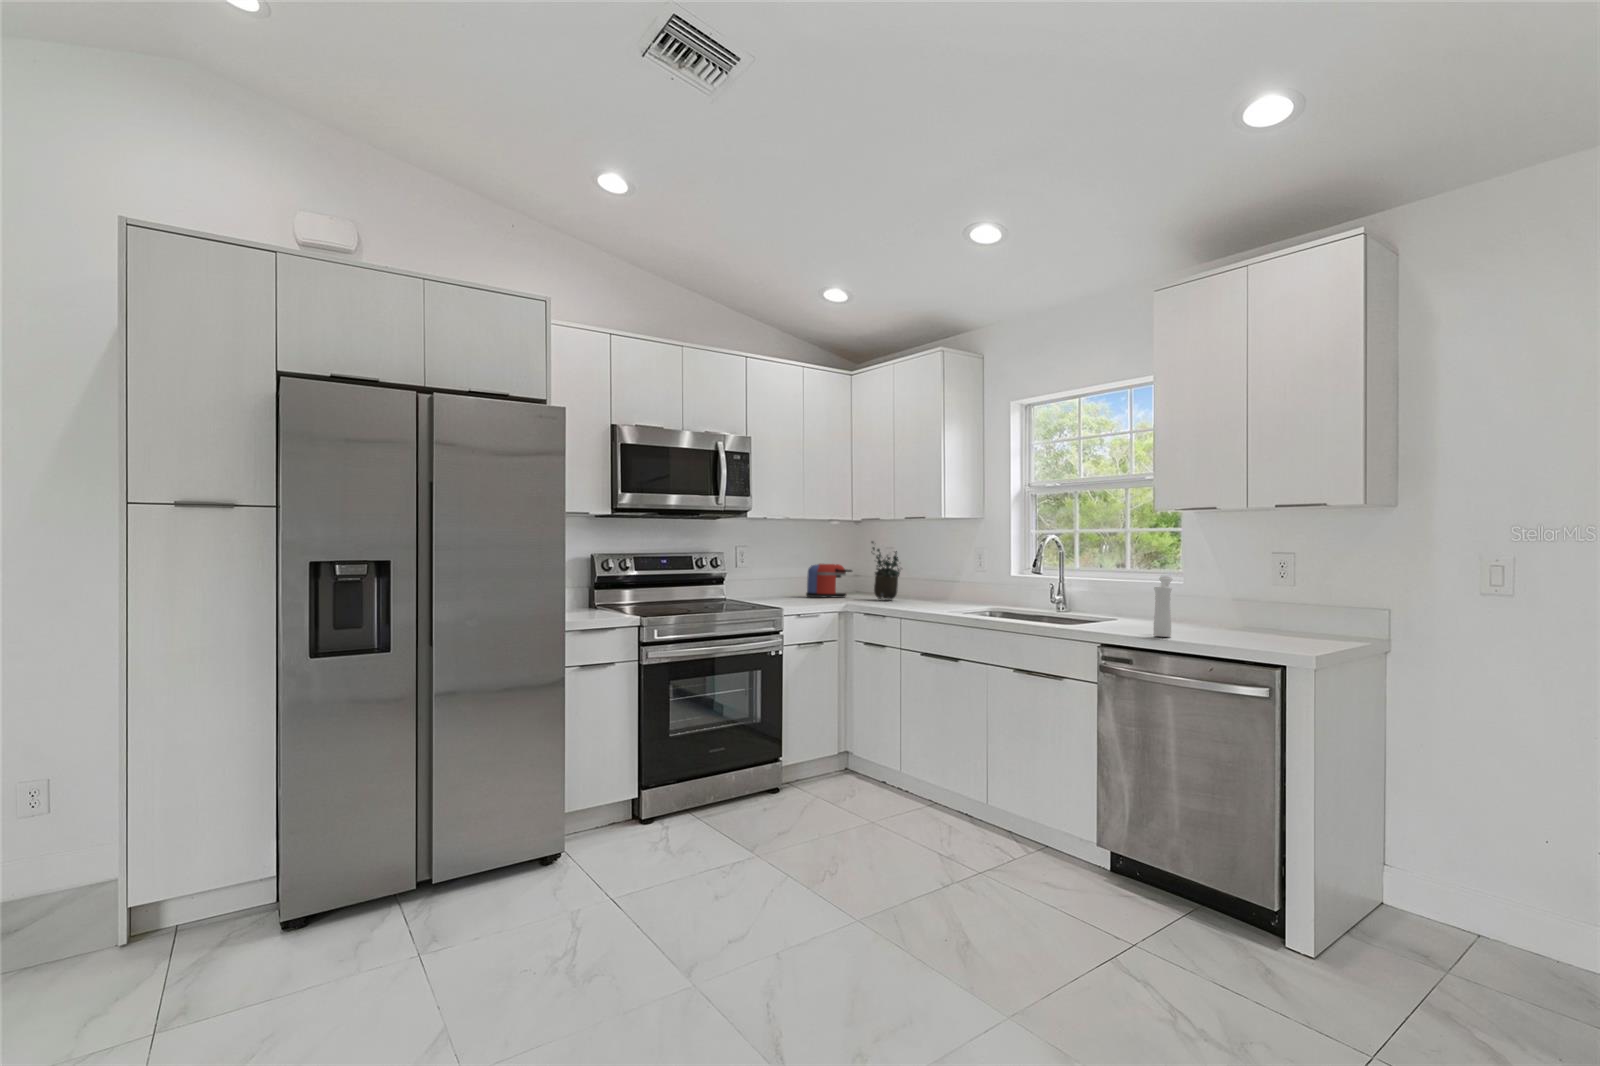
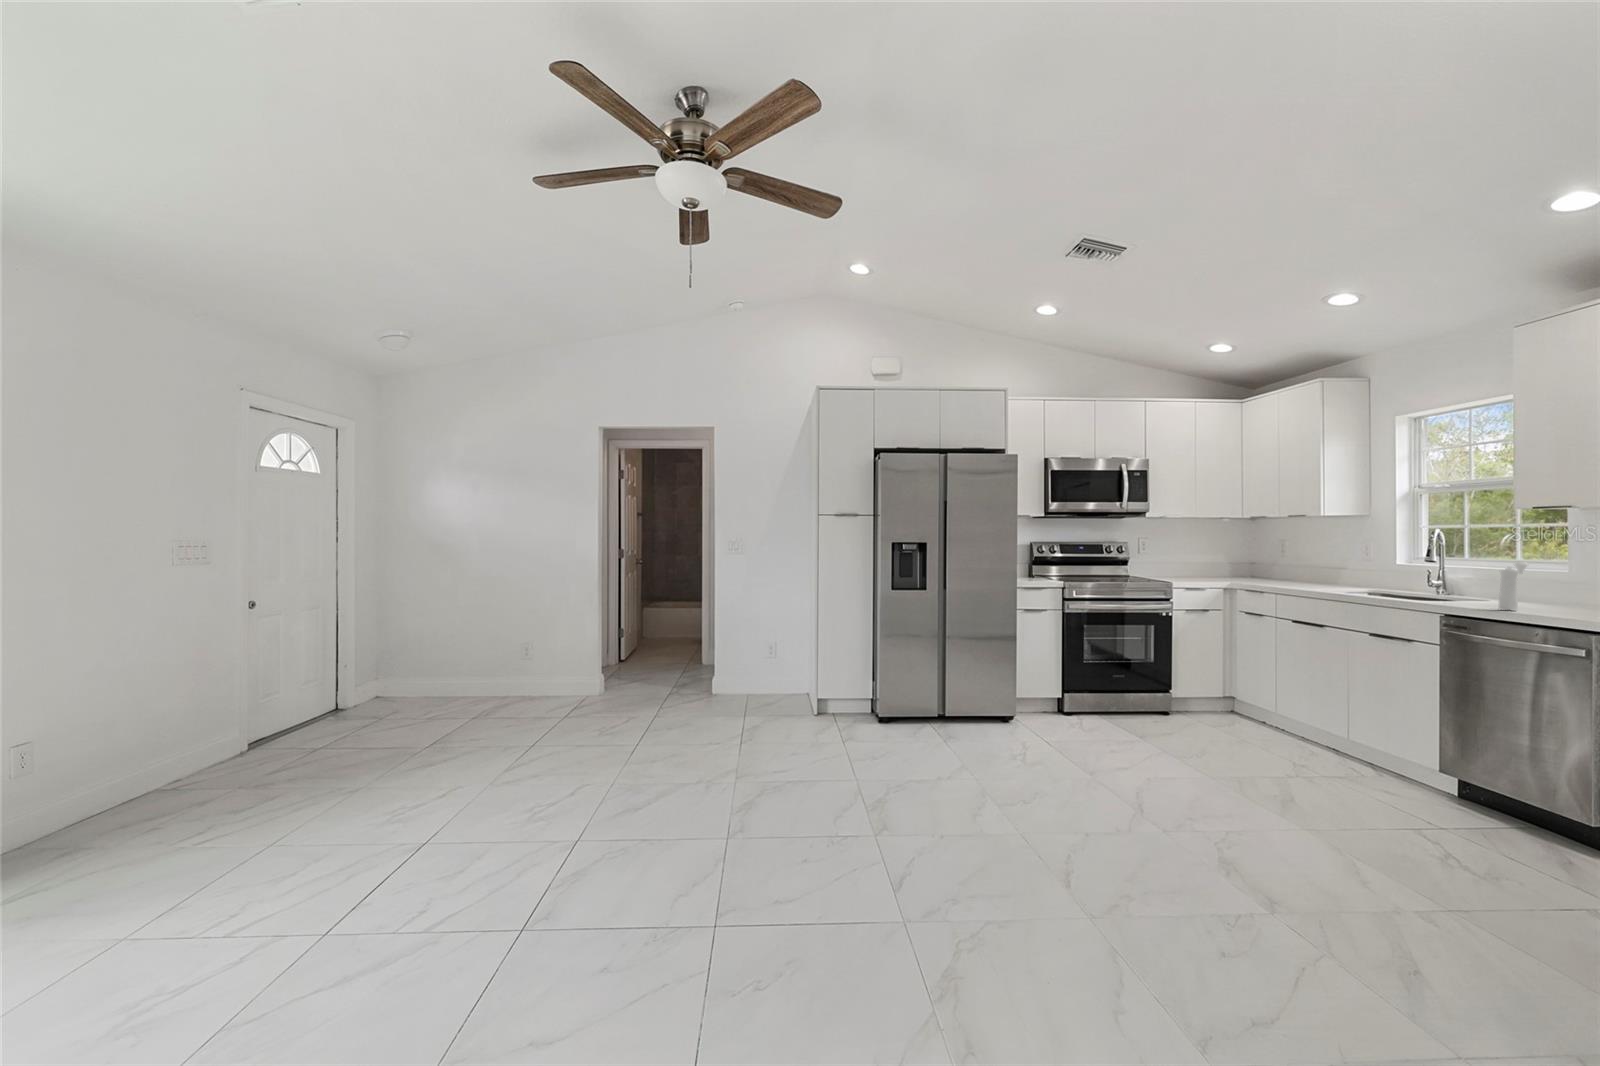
potted plant: present [872,541,900,600] -> none [1260,535,1290,583]
coffee maker: present [806,564,852,598] -> none [1200,553,1244,580]

